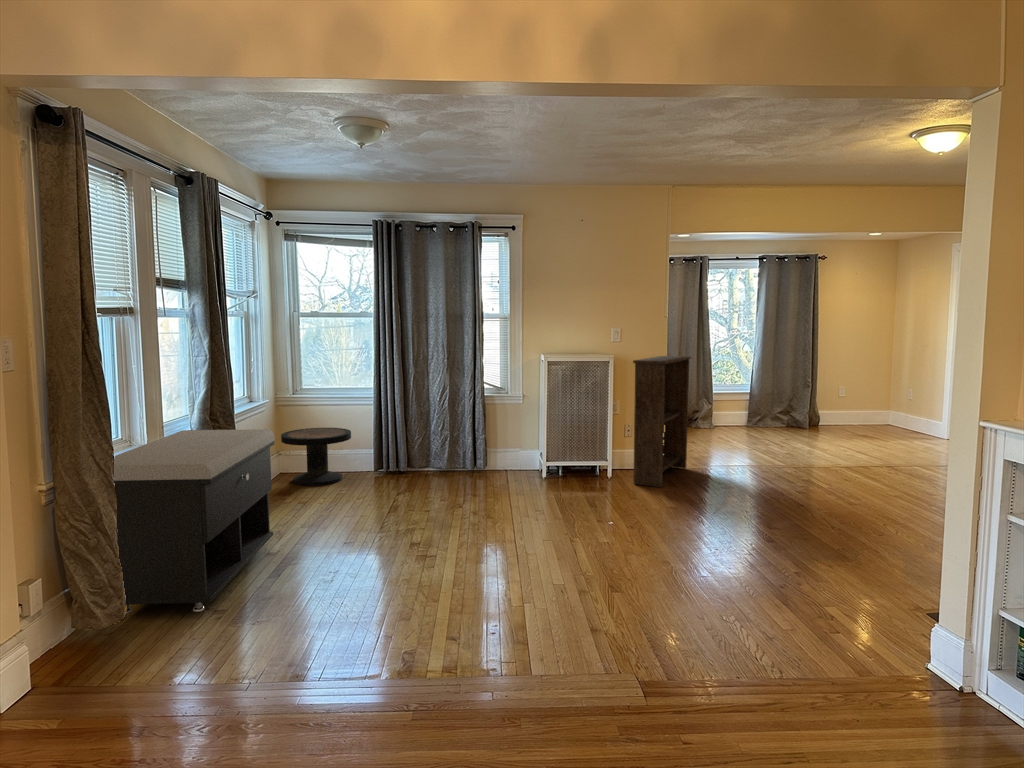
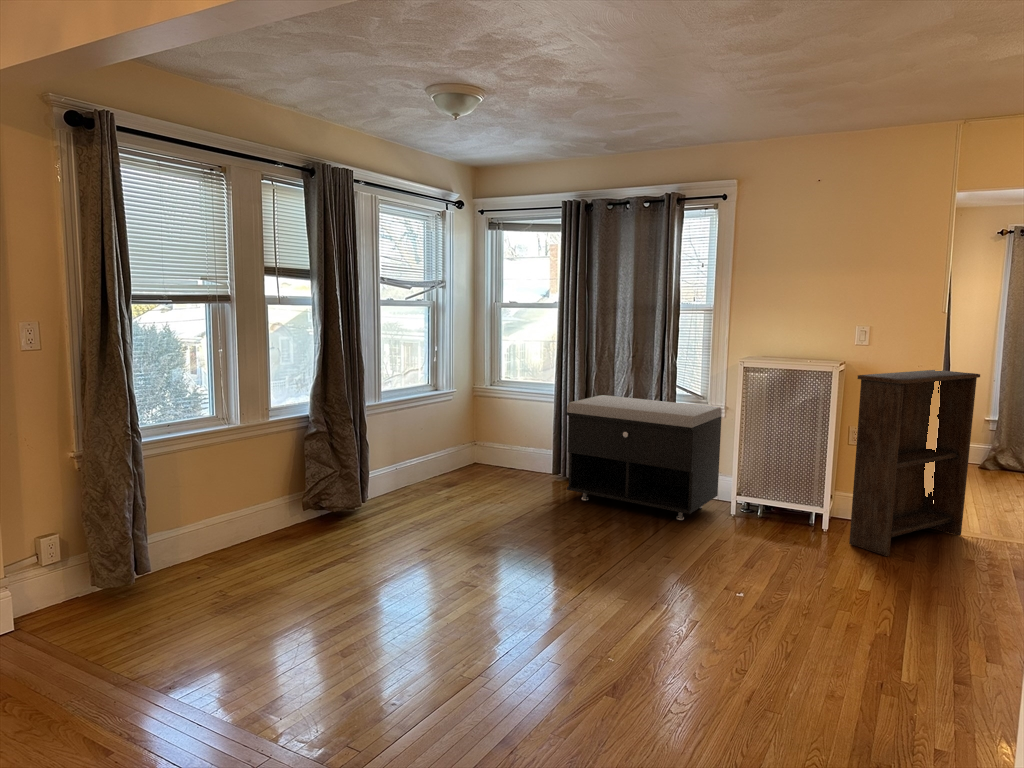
side table: present [281,428,351,486] -> none [458,421,527,482]
storage bench: present [114,429,274,614] -> present [567,395,722,520]

